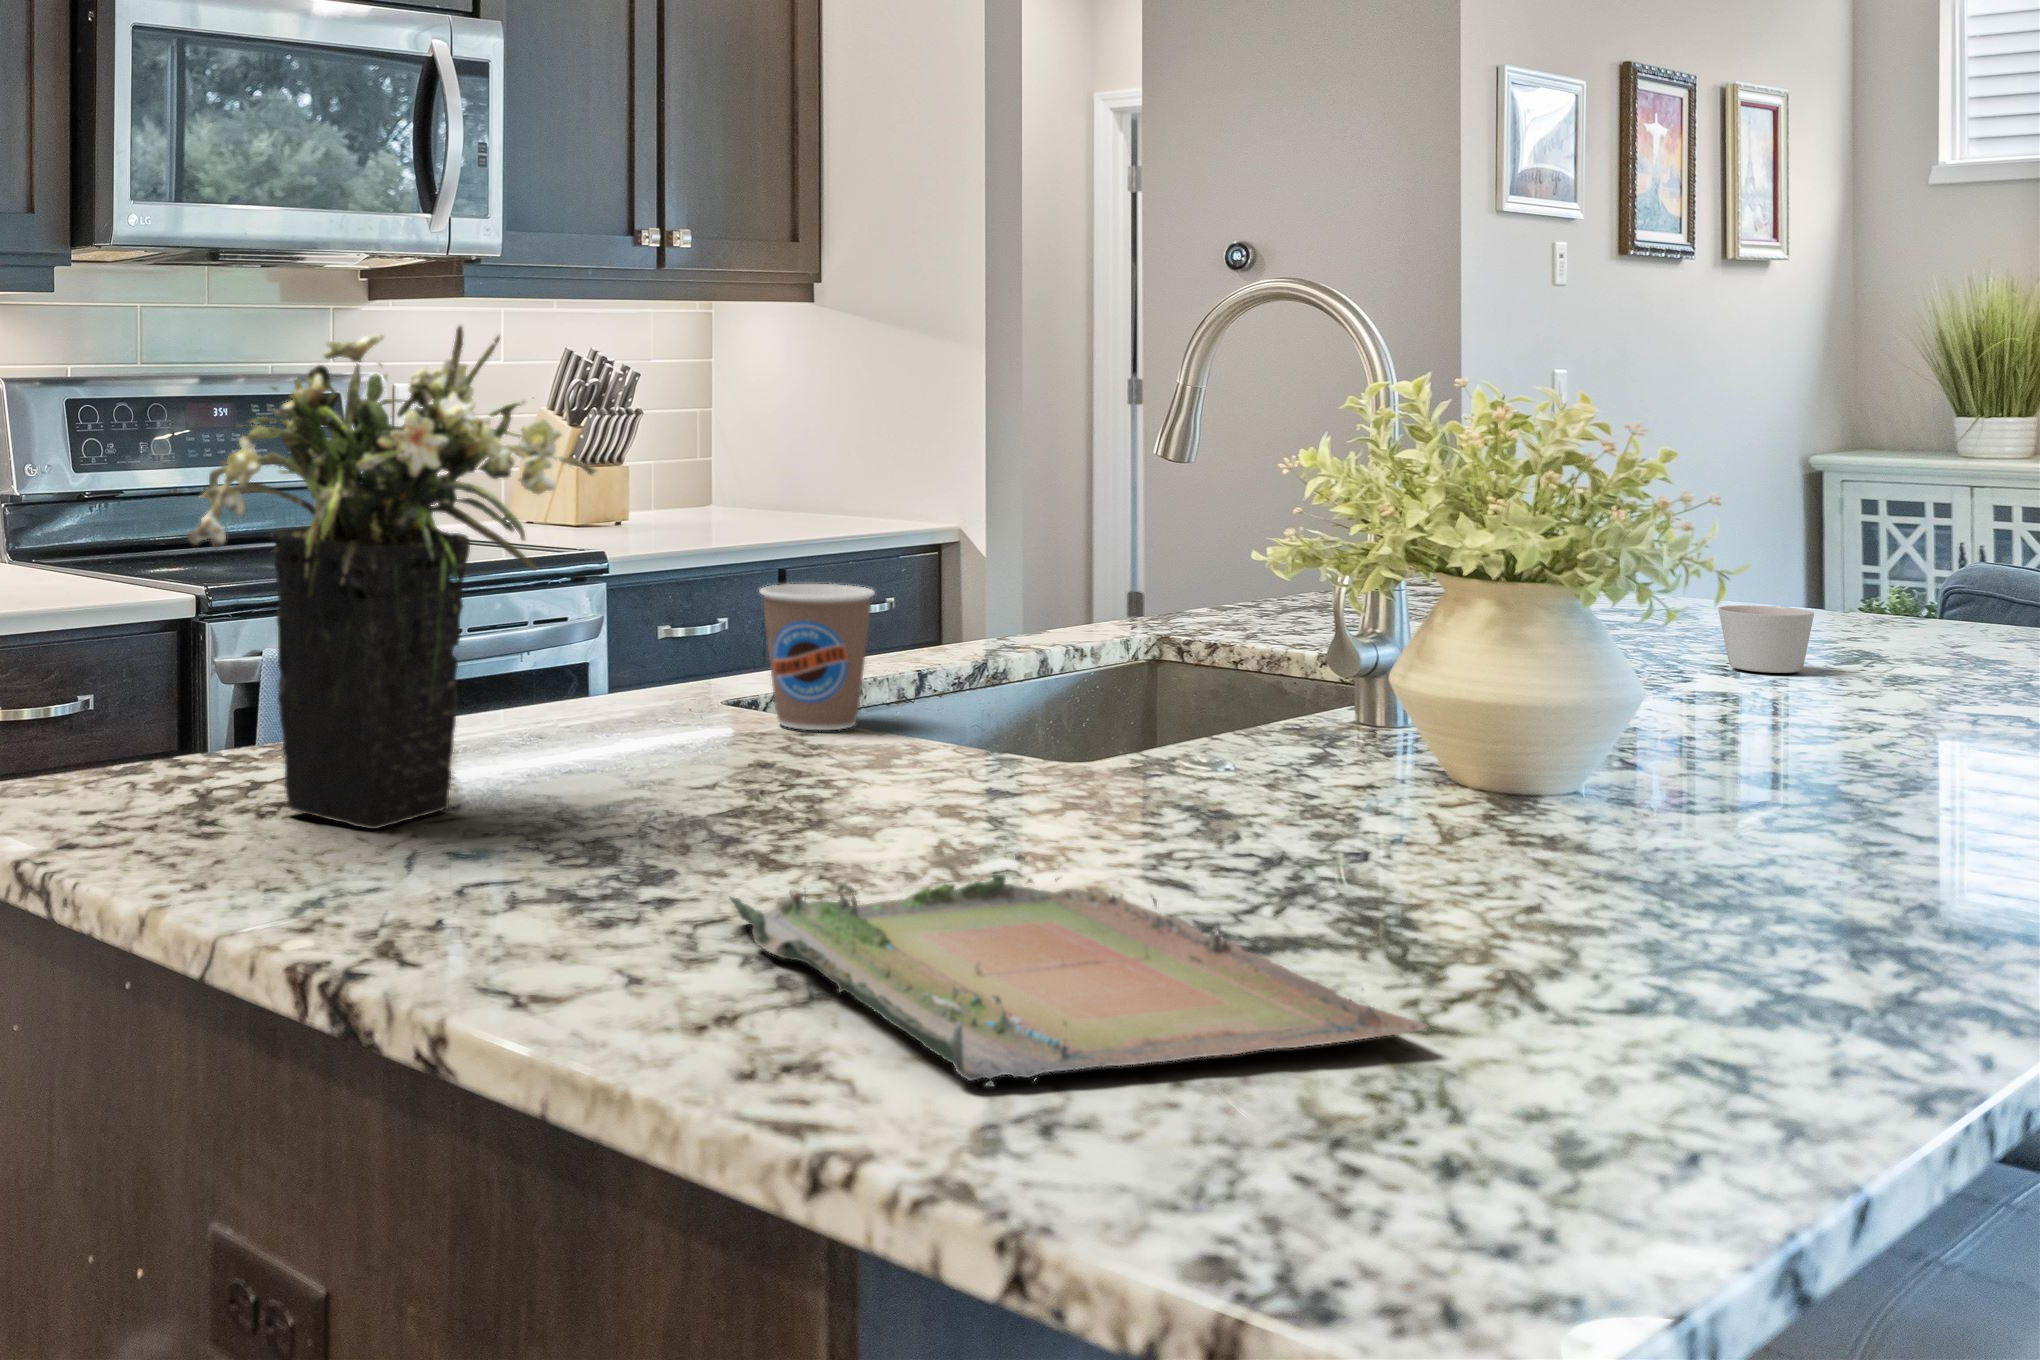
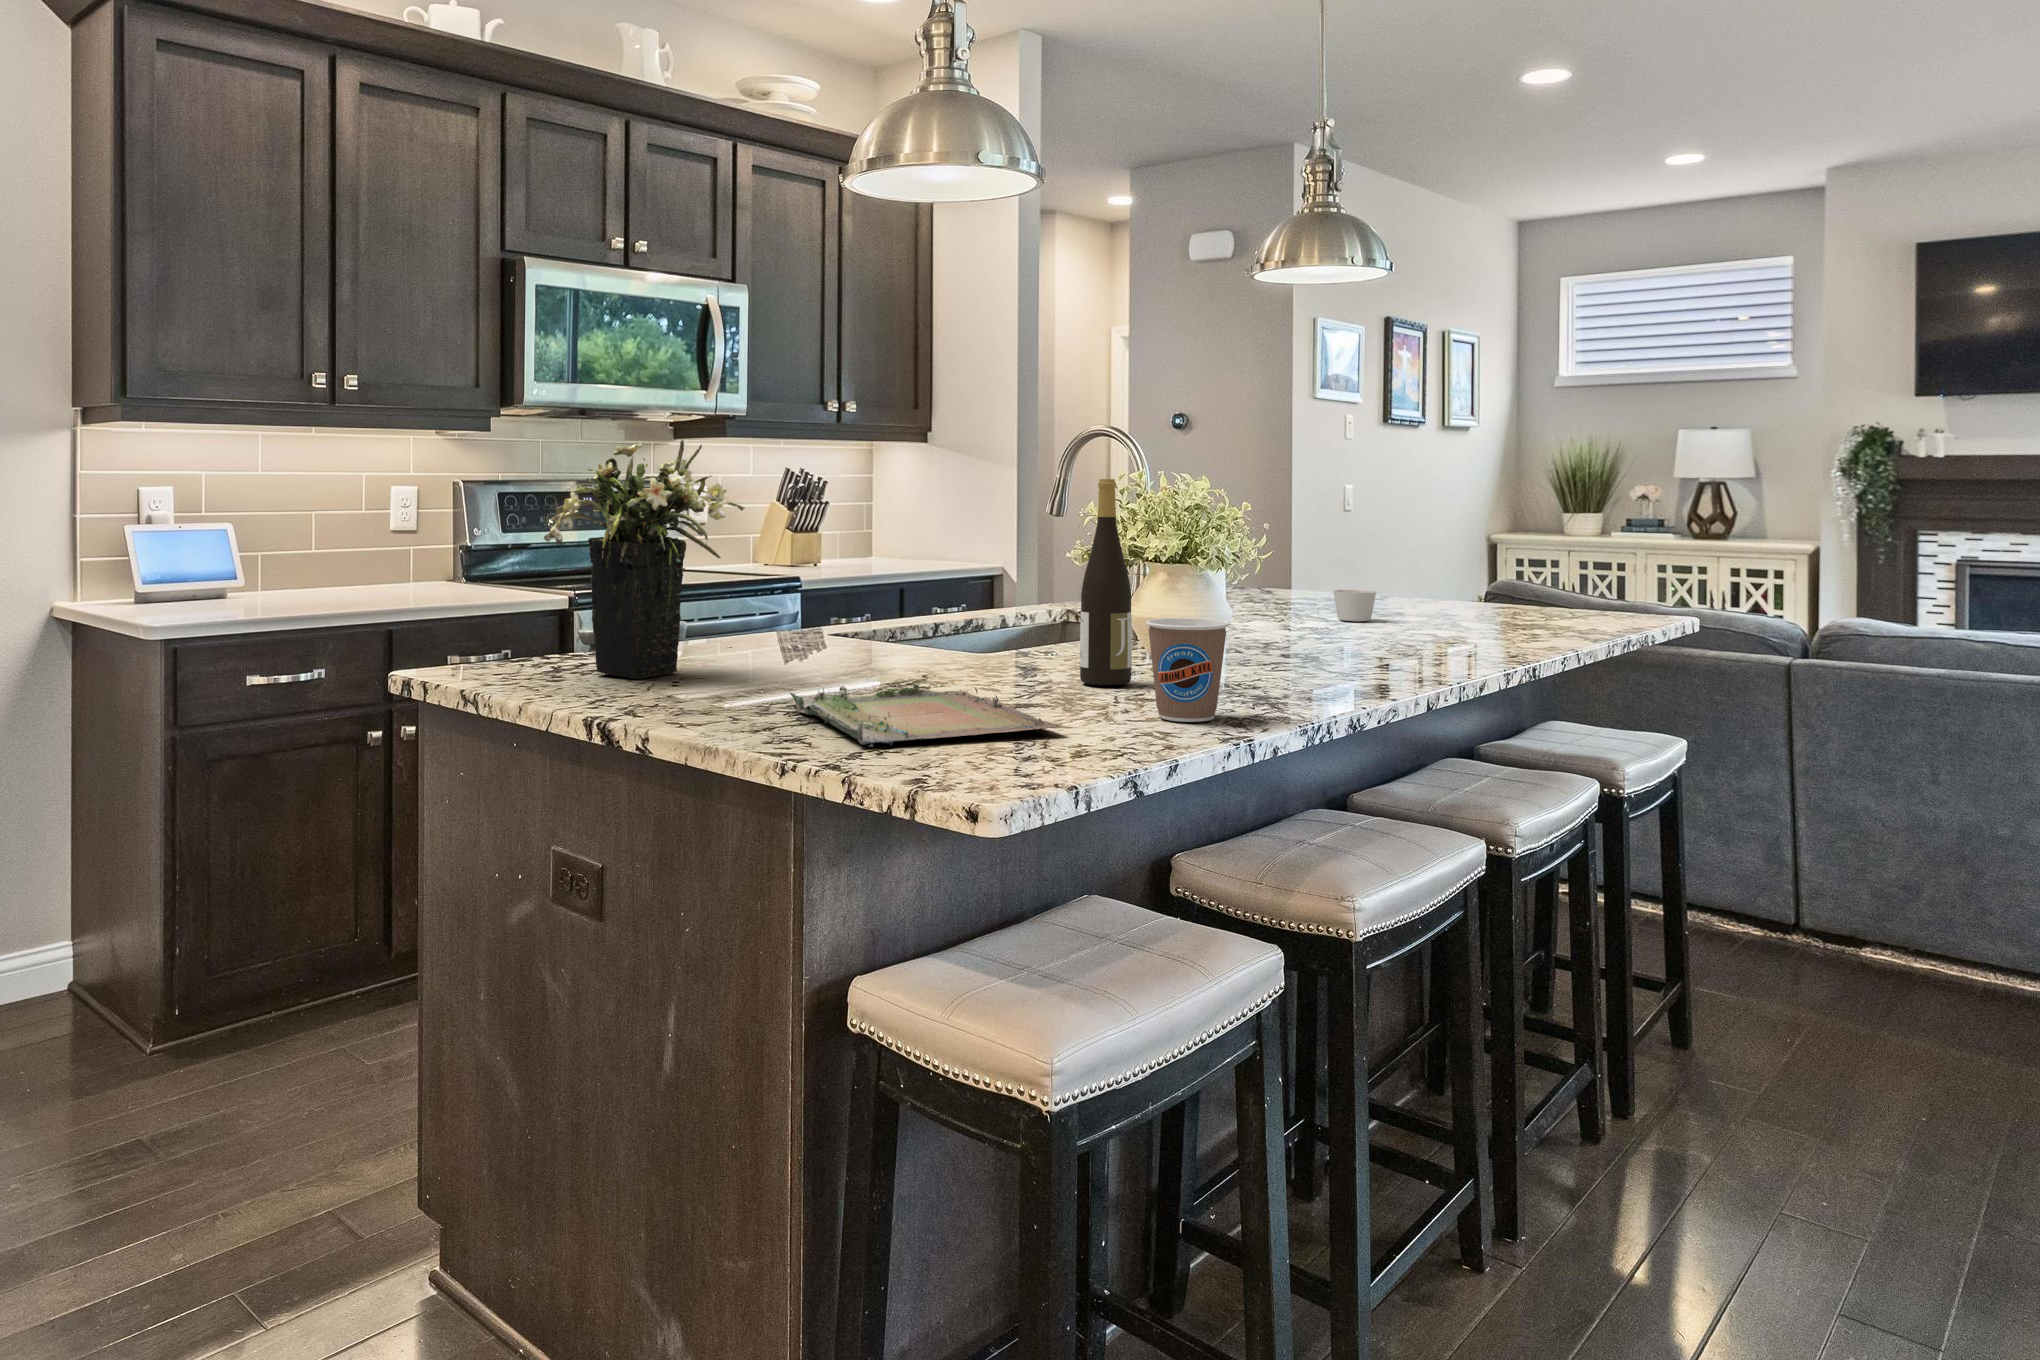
wine bottle: none [1333,409,1454,869] -> present [1080,479,1132,686]
coffee cup: present [760,584,875,730] -> present [1146,618,1229,722]

